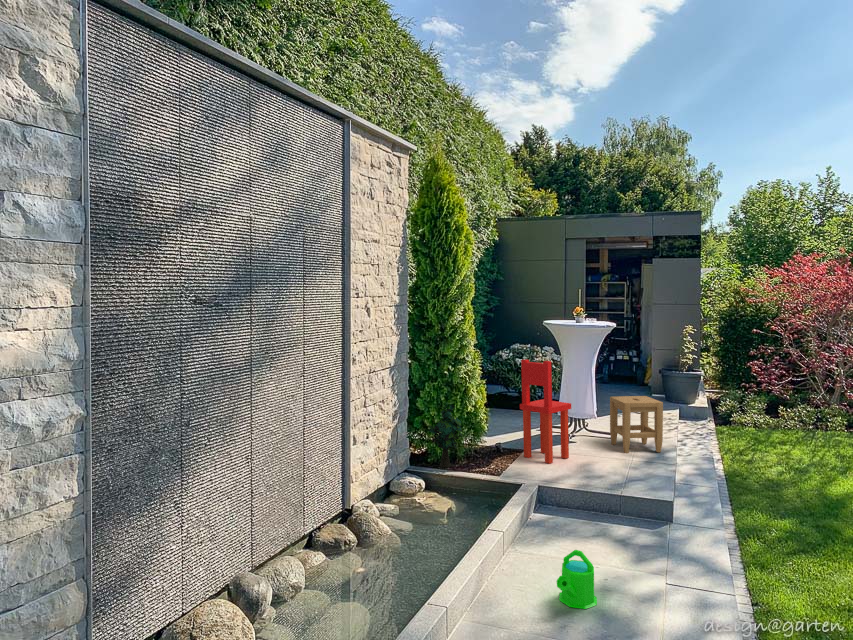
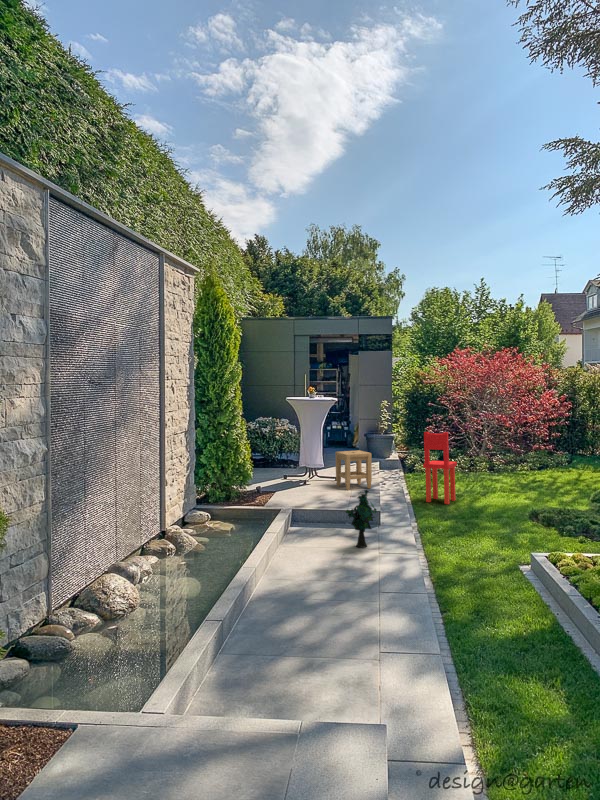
chair: present [520,359,571,464] -> present [423,432,457,504]
decorative plant: present [429,405,463,467] -> present [346,490,377,548]
watering can: present [557,550,597,609] -> none [319,532,342,565]

